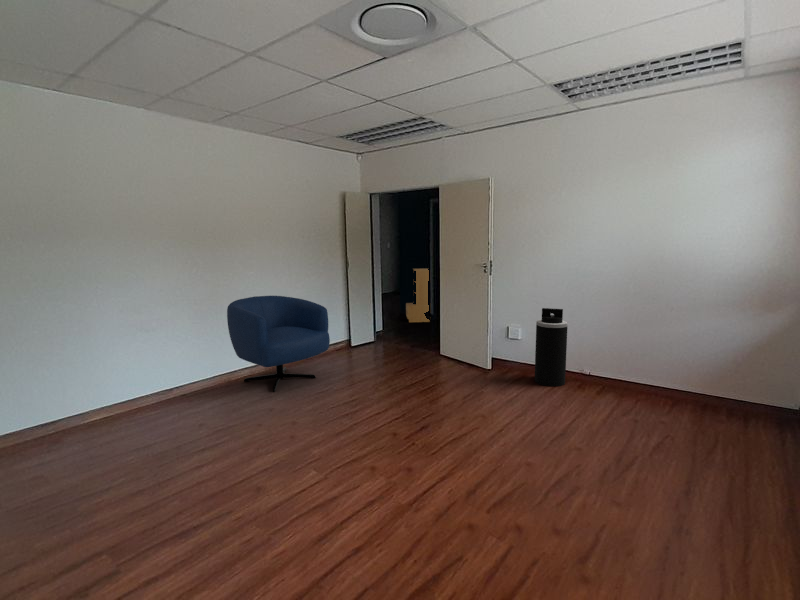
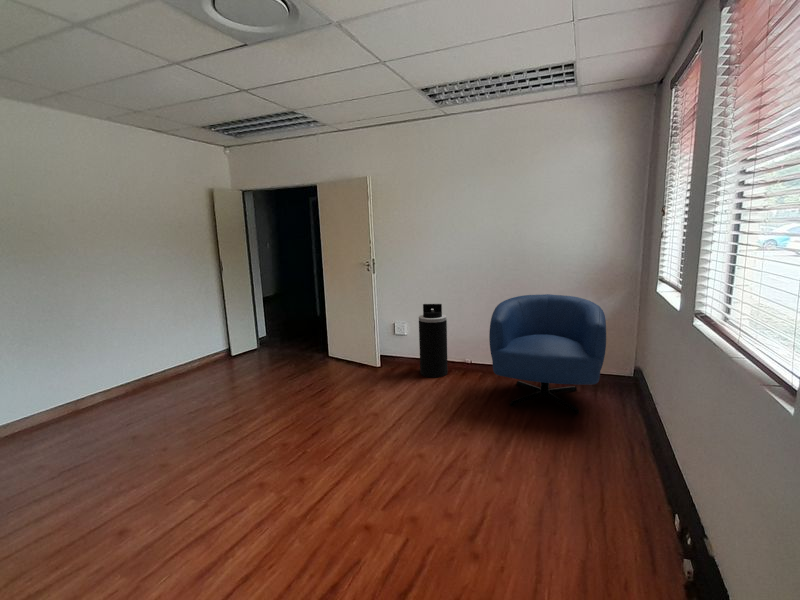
bookshelf: present [406,269,430,322] -> none [291,267,317,323]
armchair: present [227,296,330,392] -> present [489,294,606,414]

